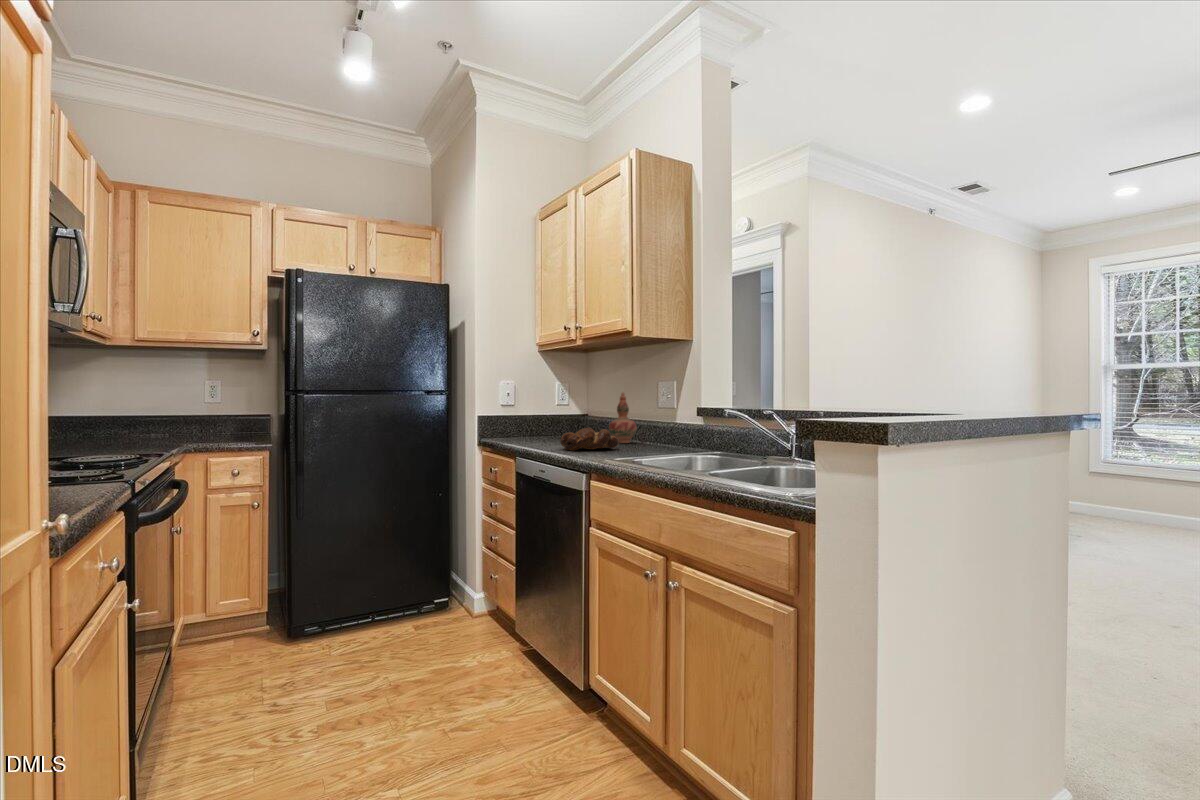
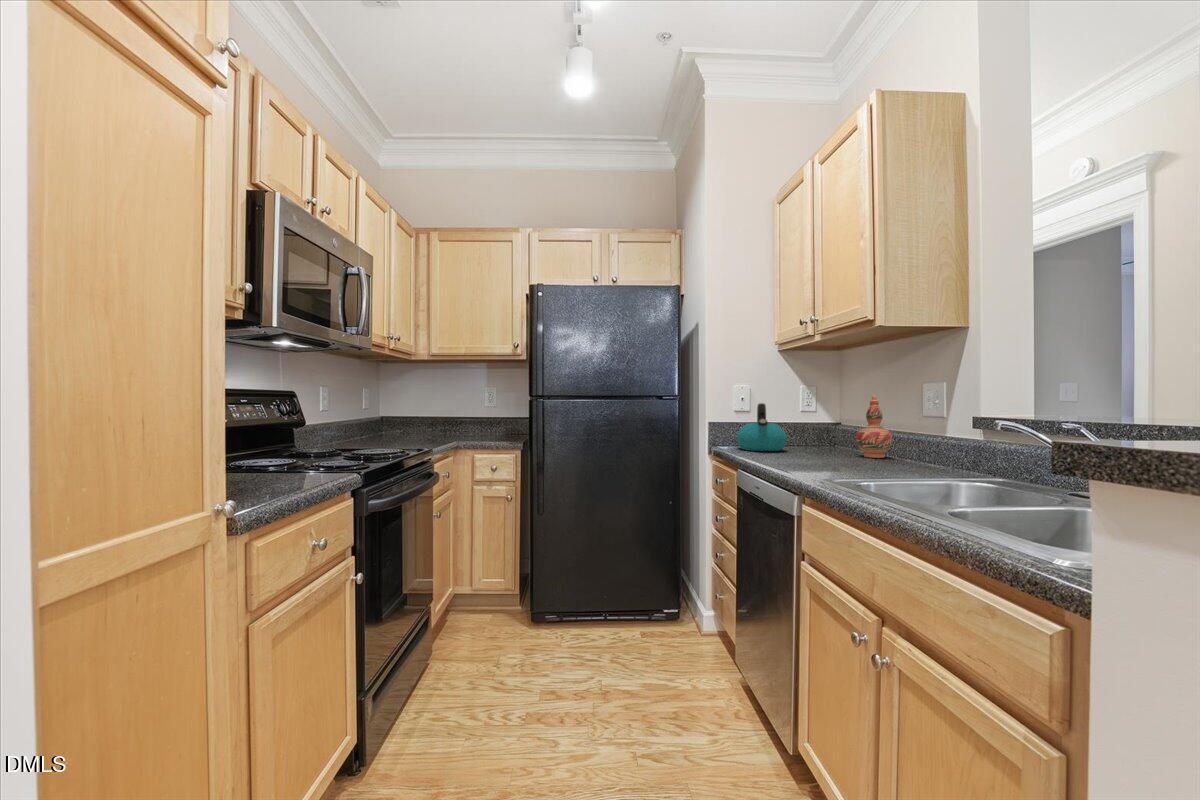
kettle: none [512,399,555,442] -> present [737,403,787,451]
bread loaf: present [560,428,619,451] -> none [781,438,859,464]

